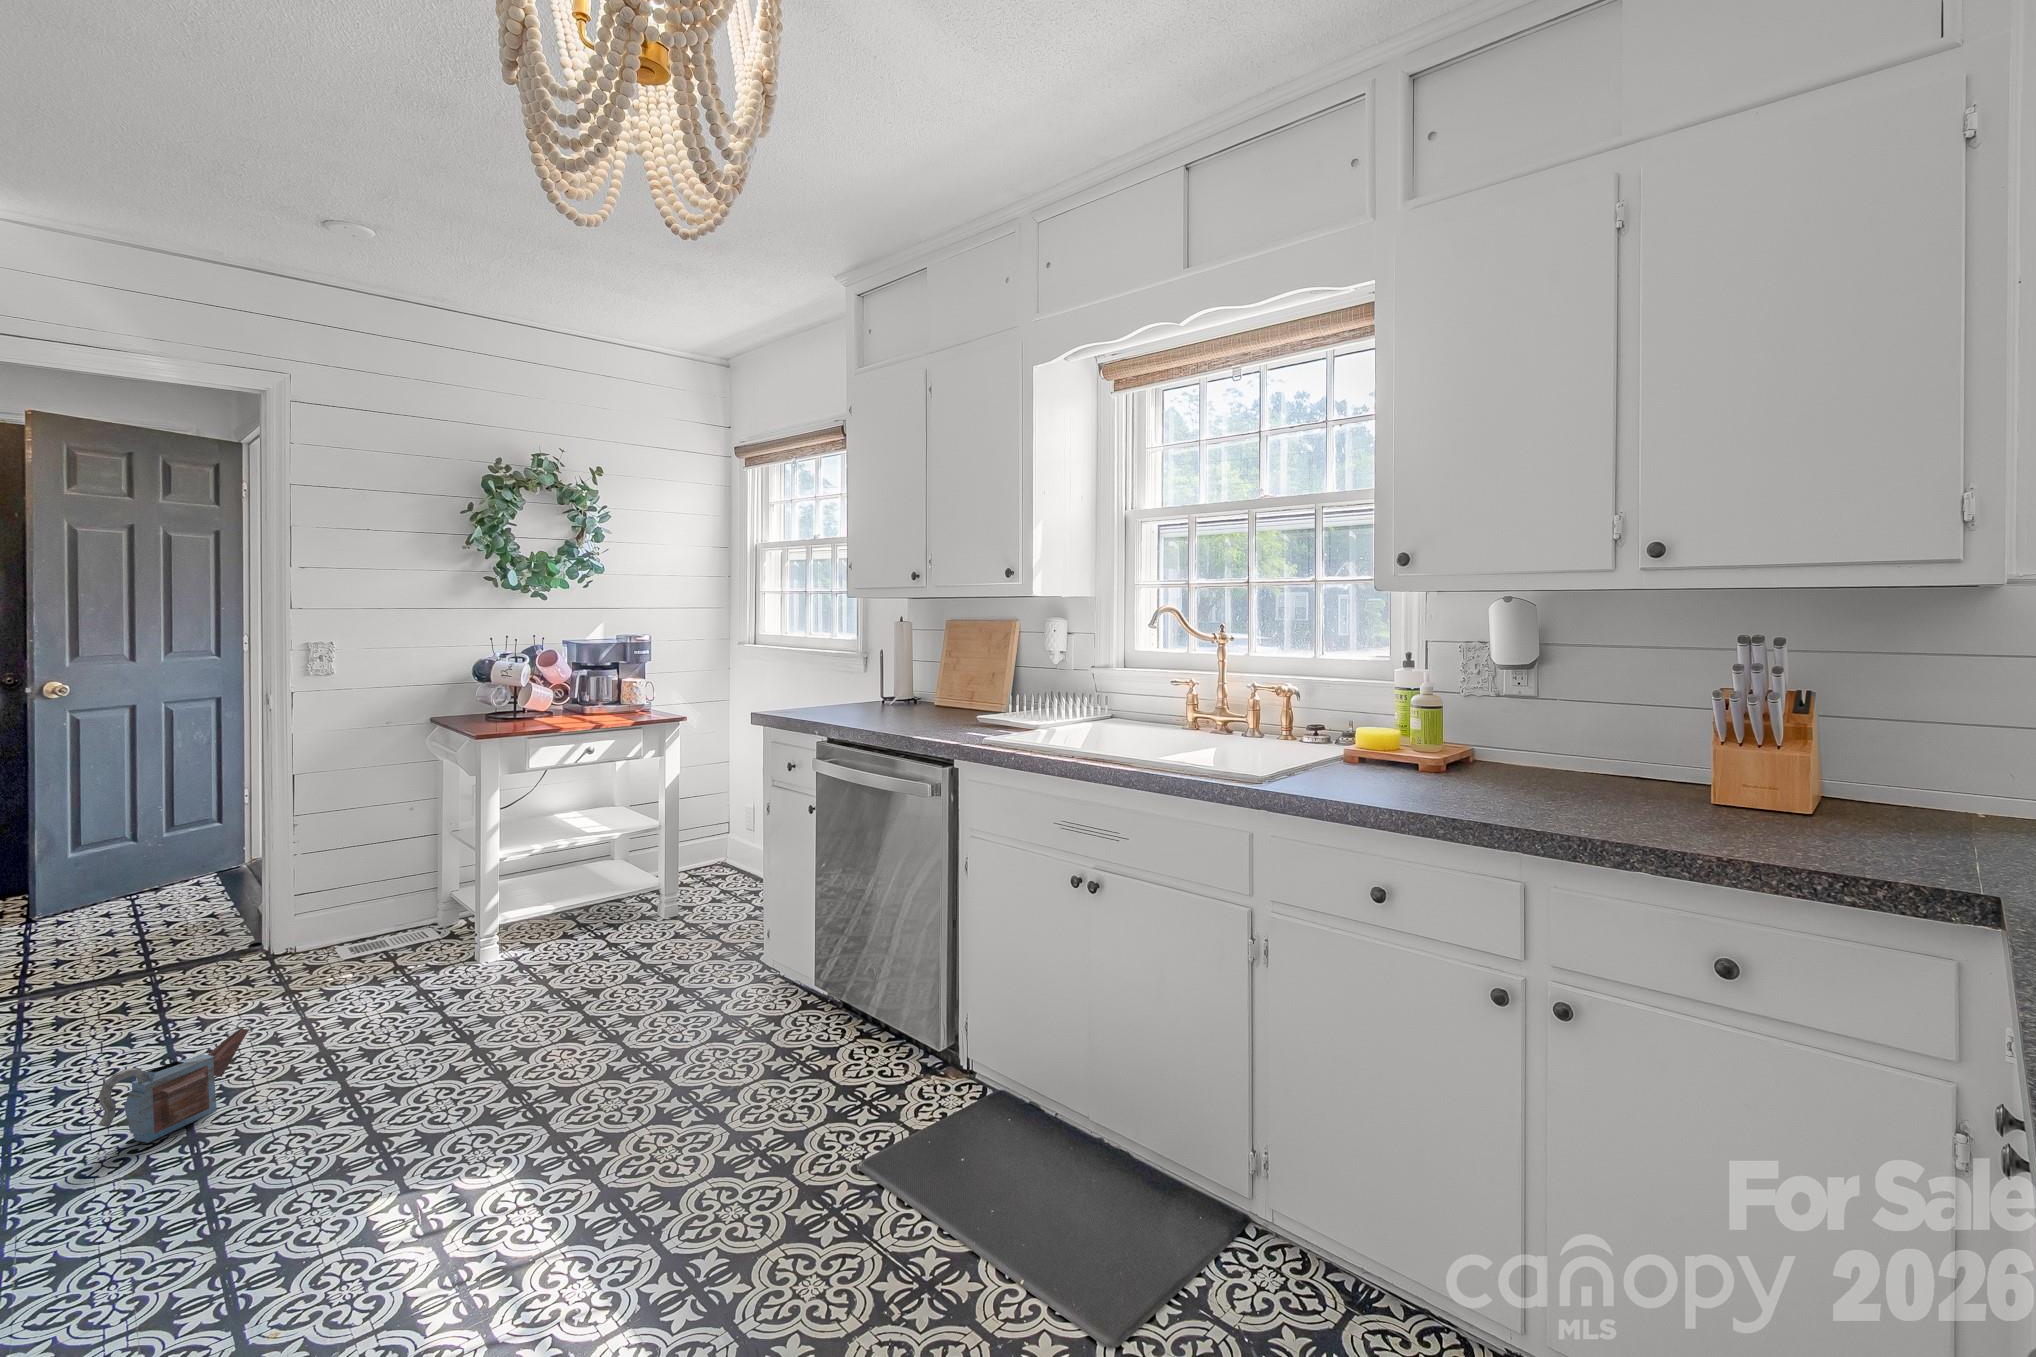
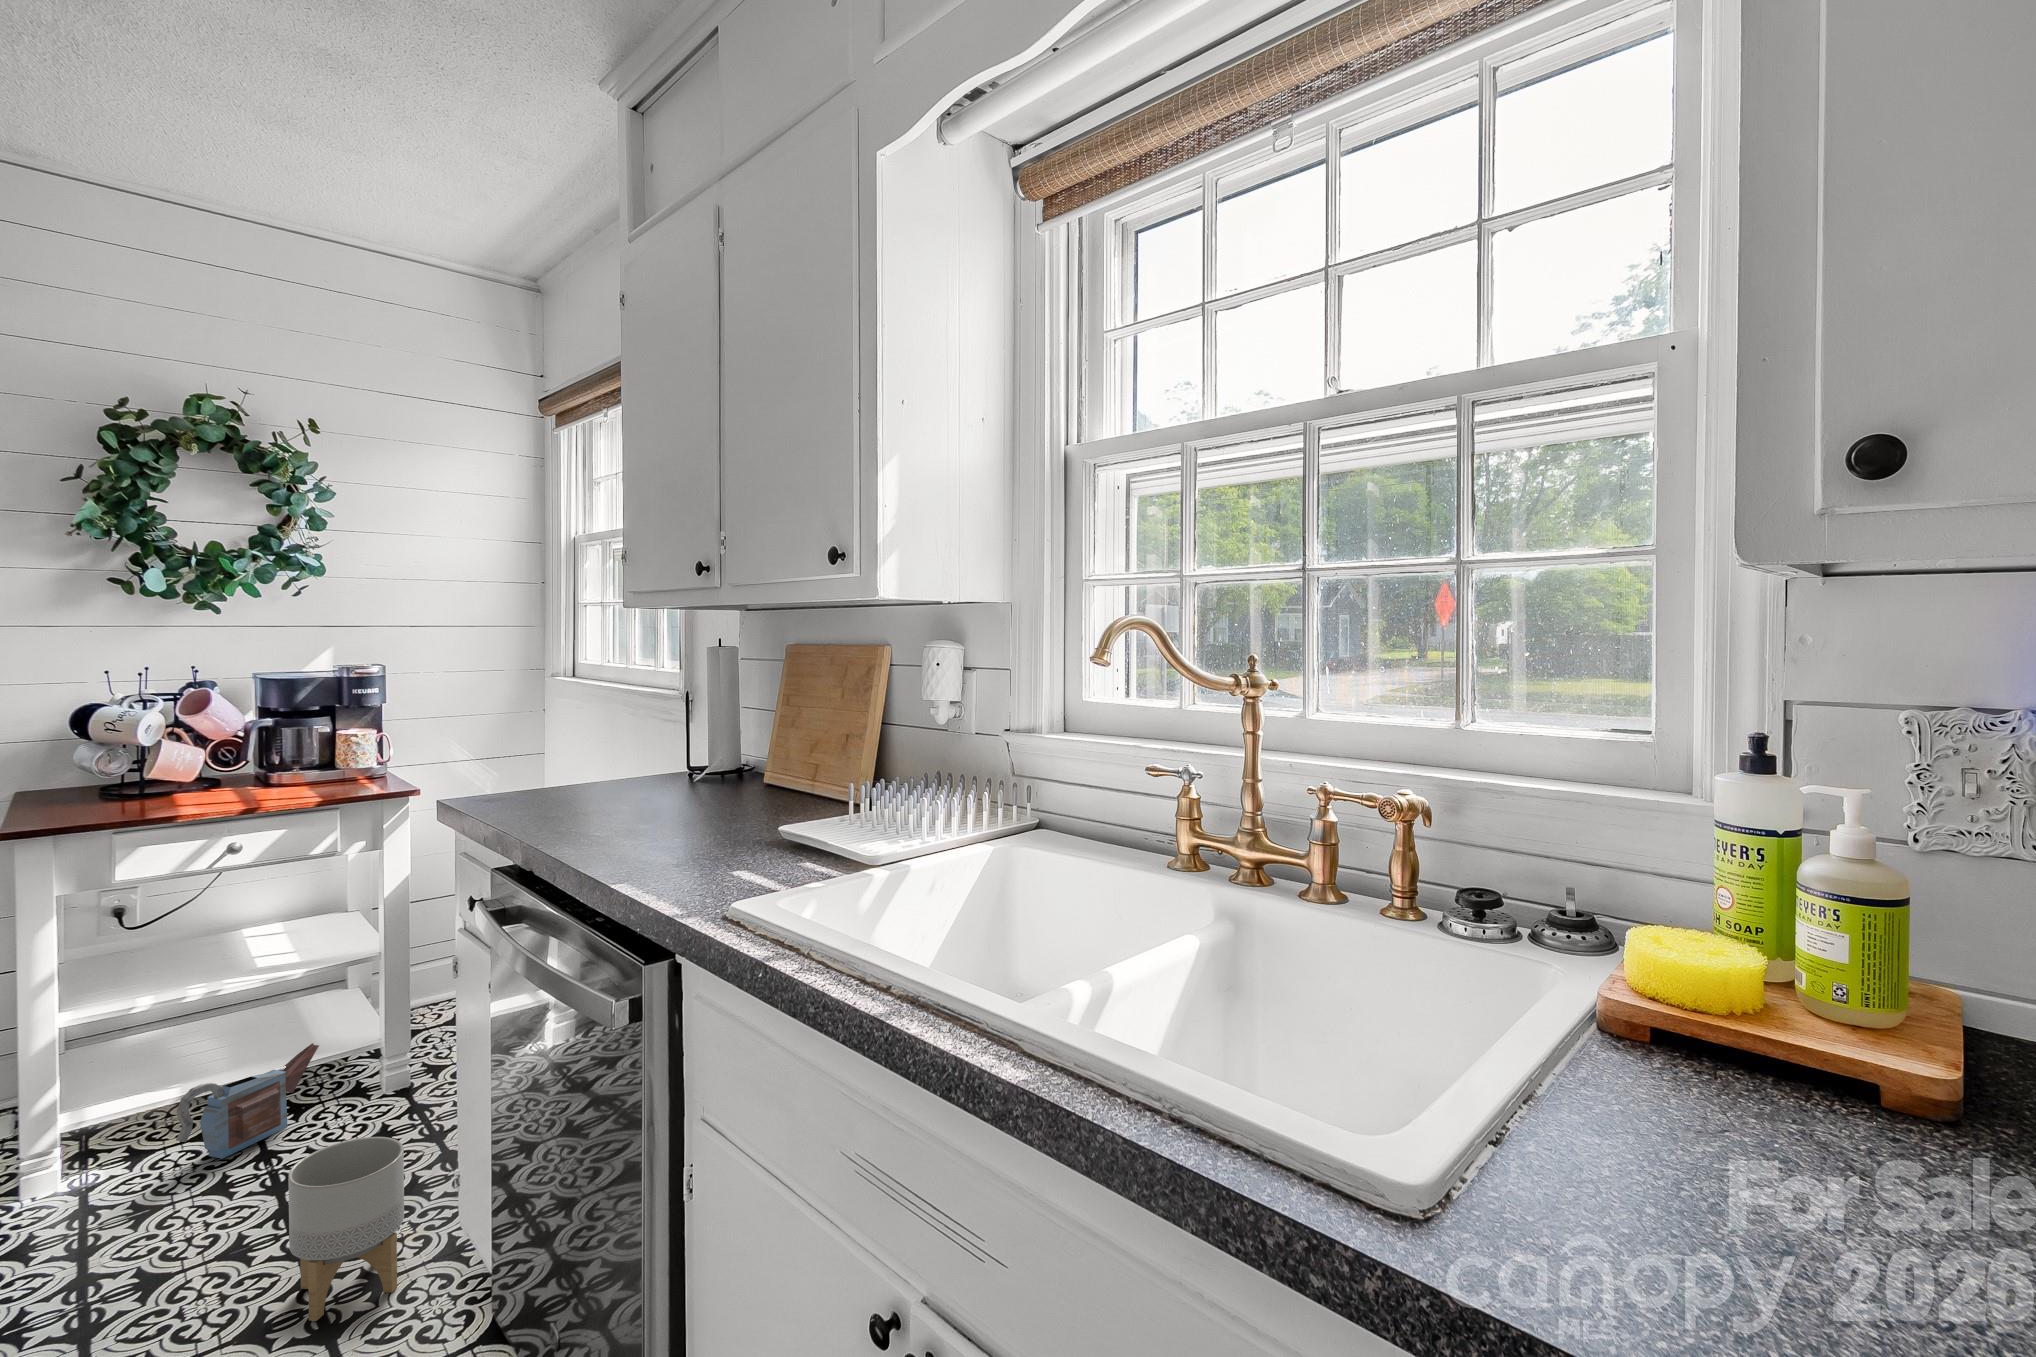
planter: none [196,1124,316,1306] -> present [288,1137,404,1321]

